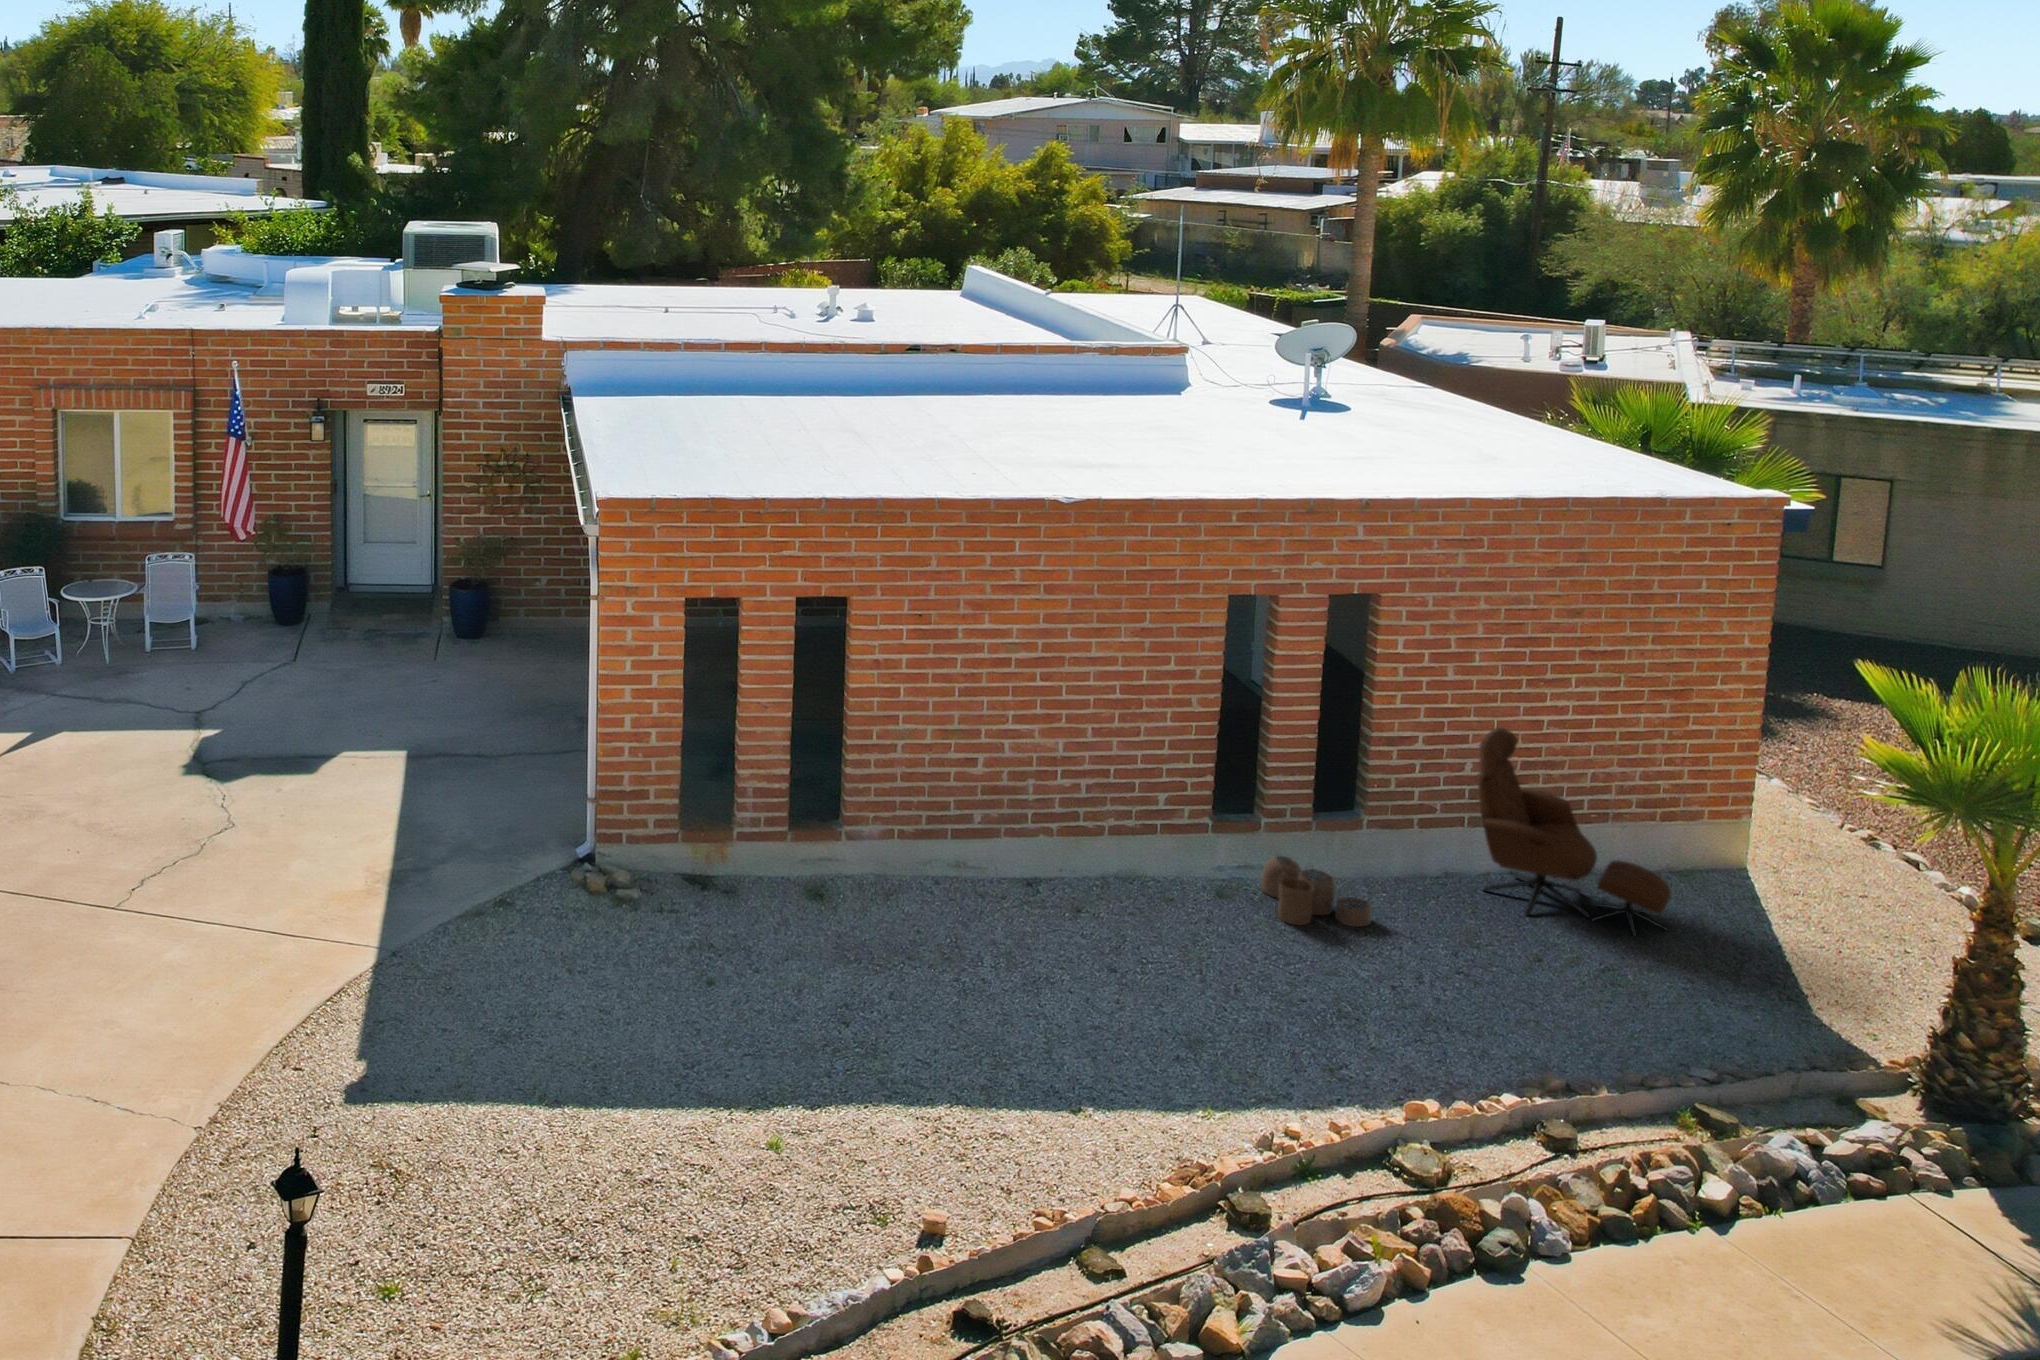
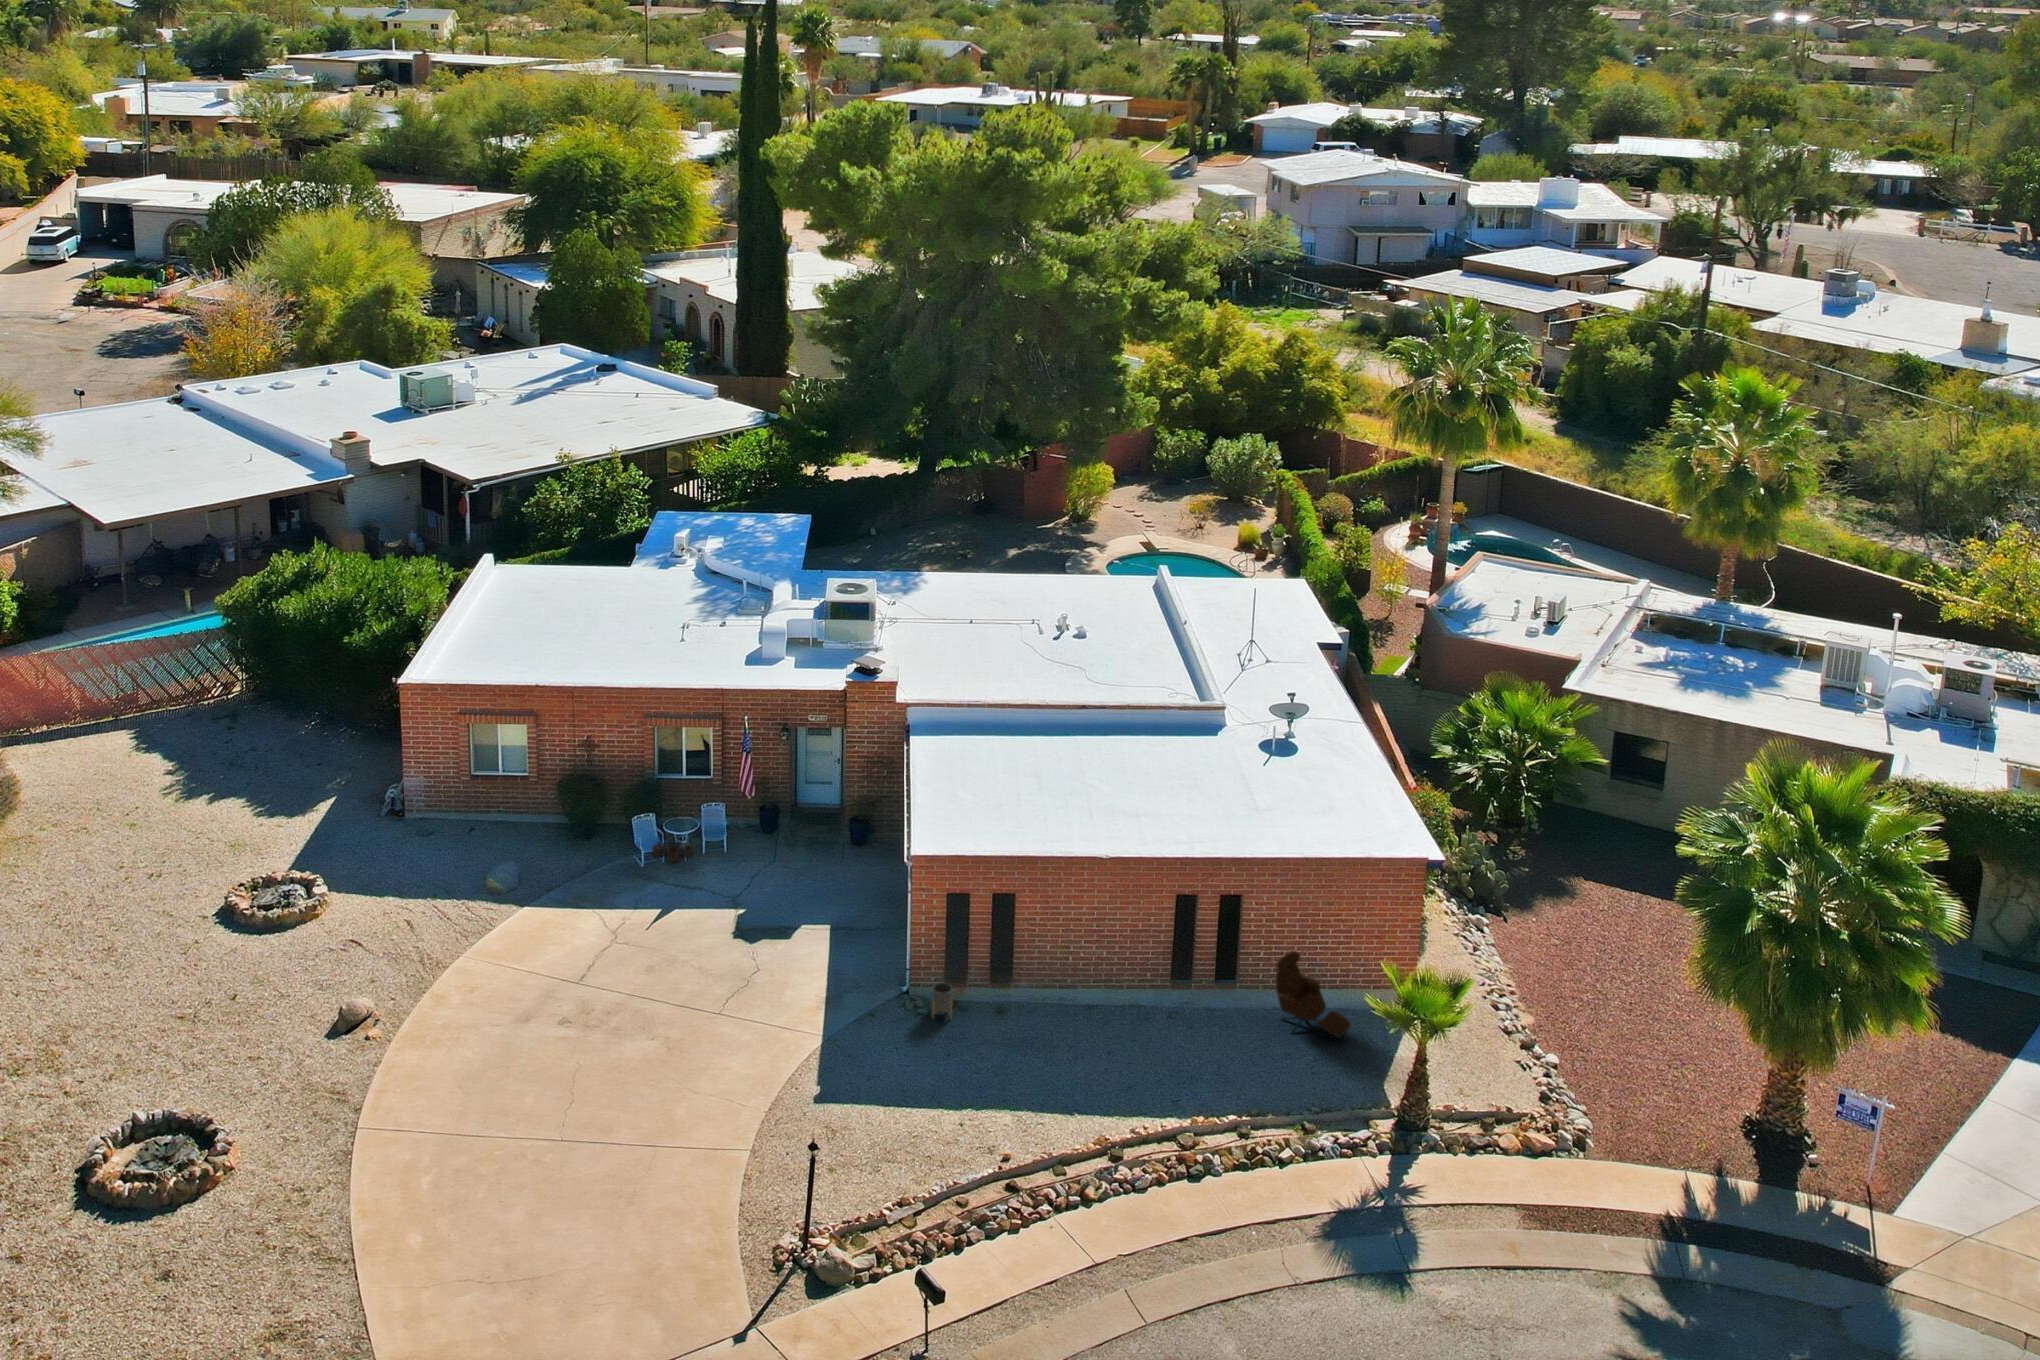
planter: none [649,820,701,907] -> present [932,983,953,1015]
woven basket: present [1261,856,1372,927] -> present [652,842,693,863]

